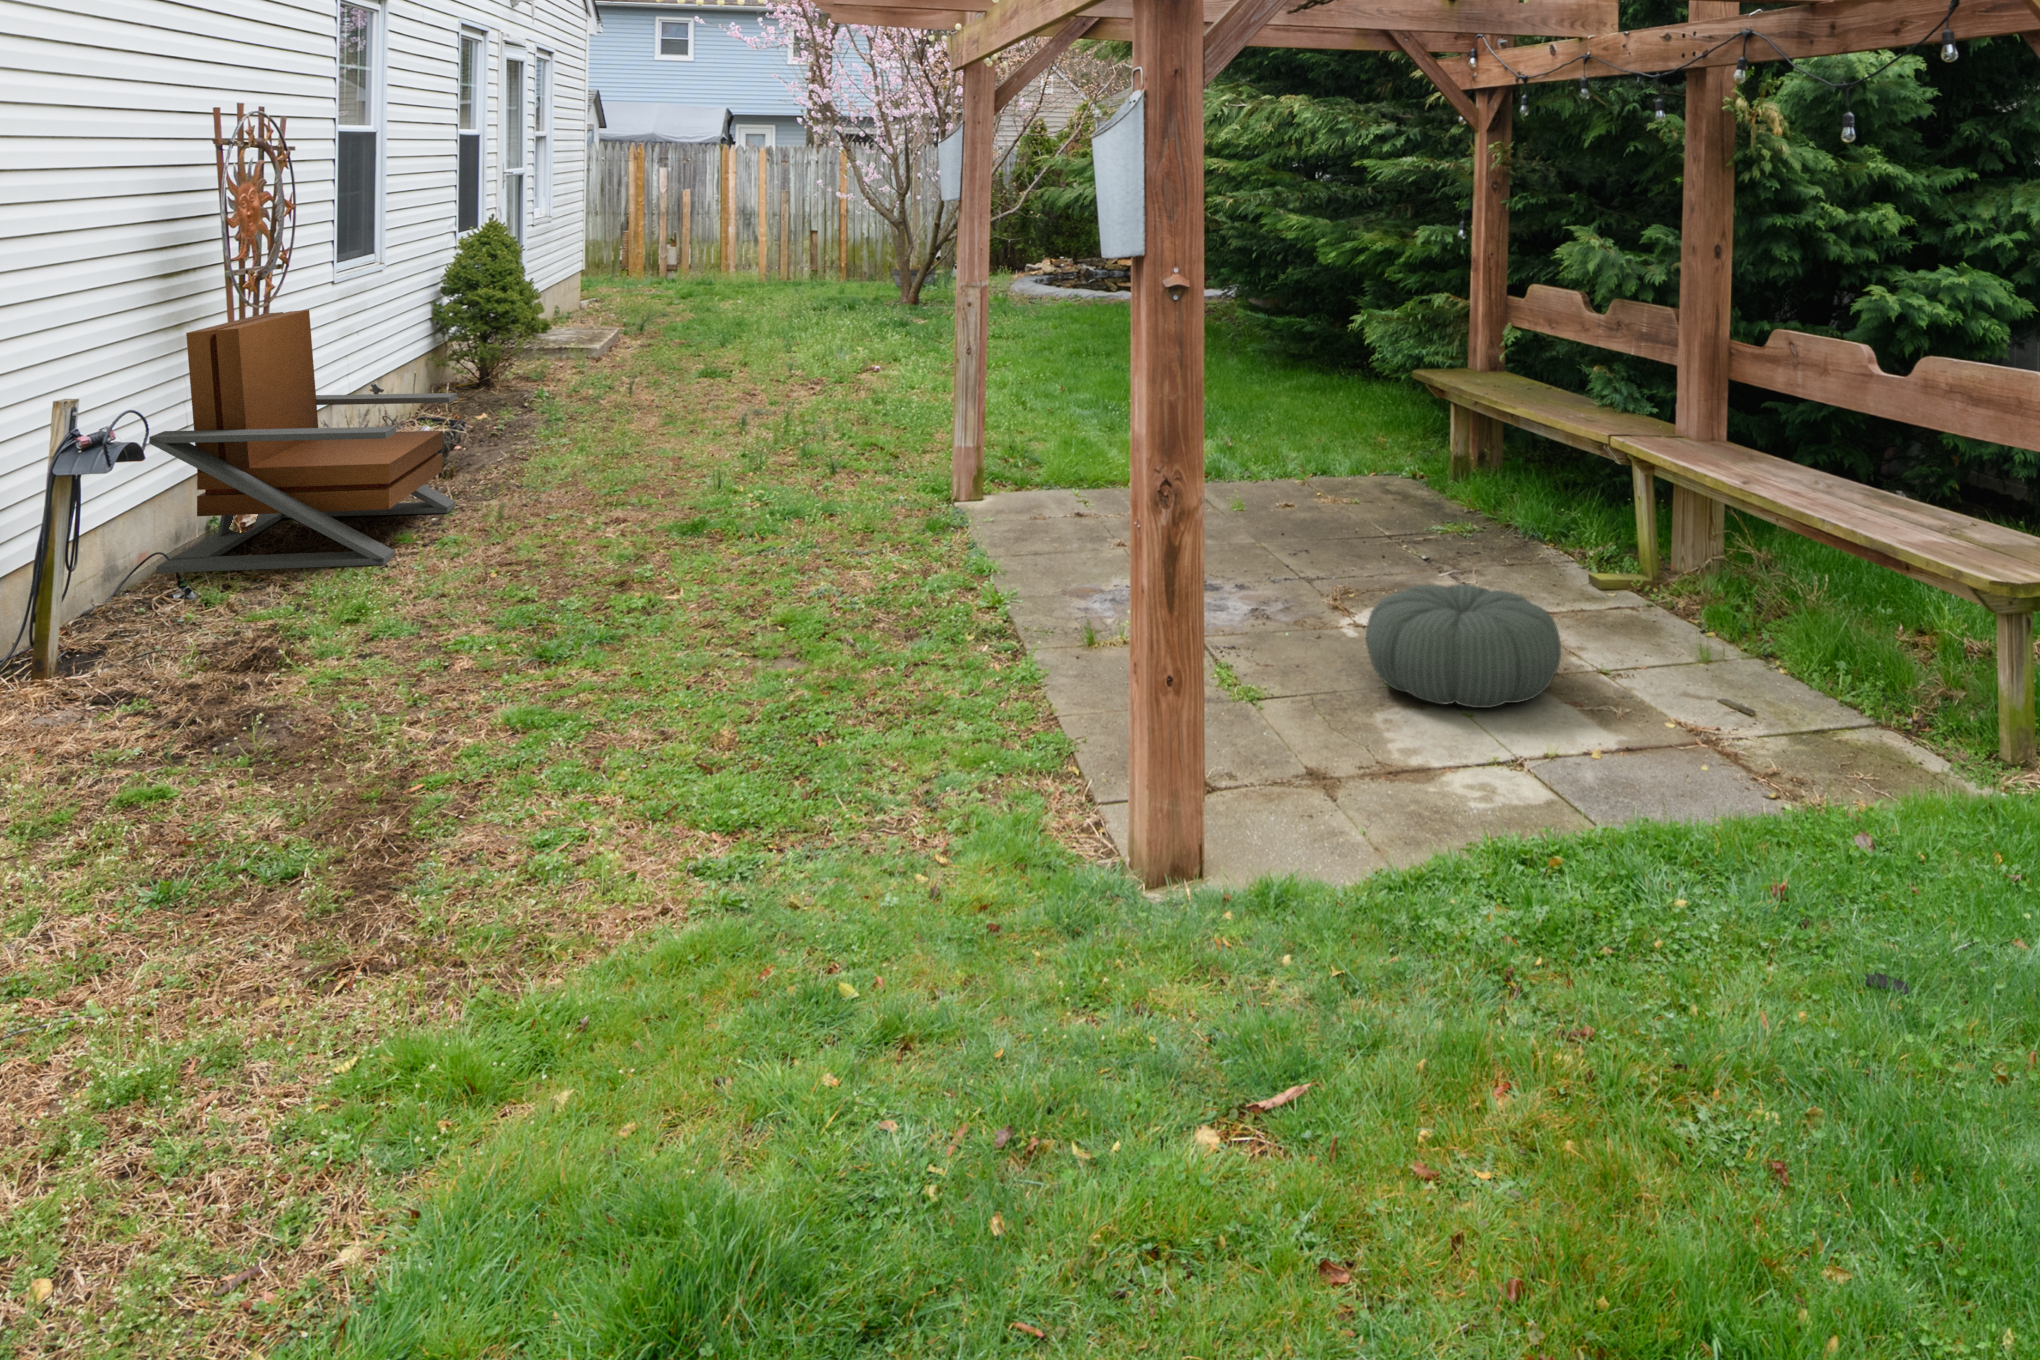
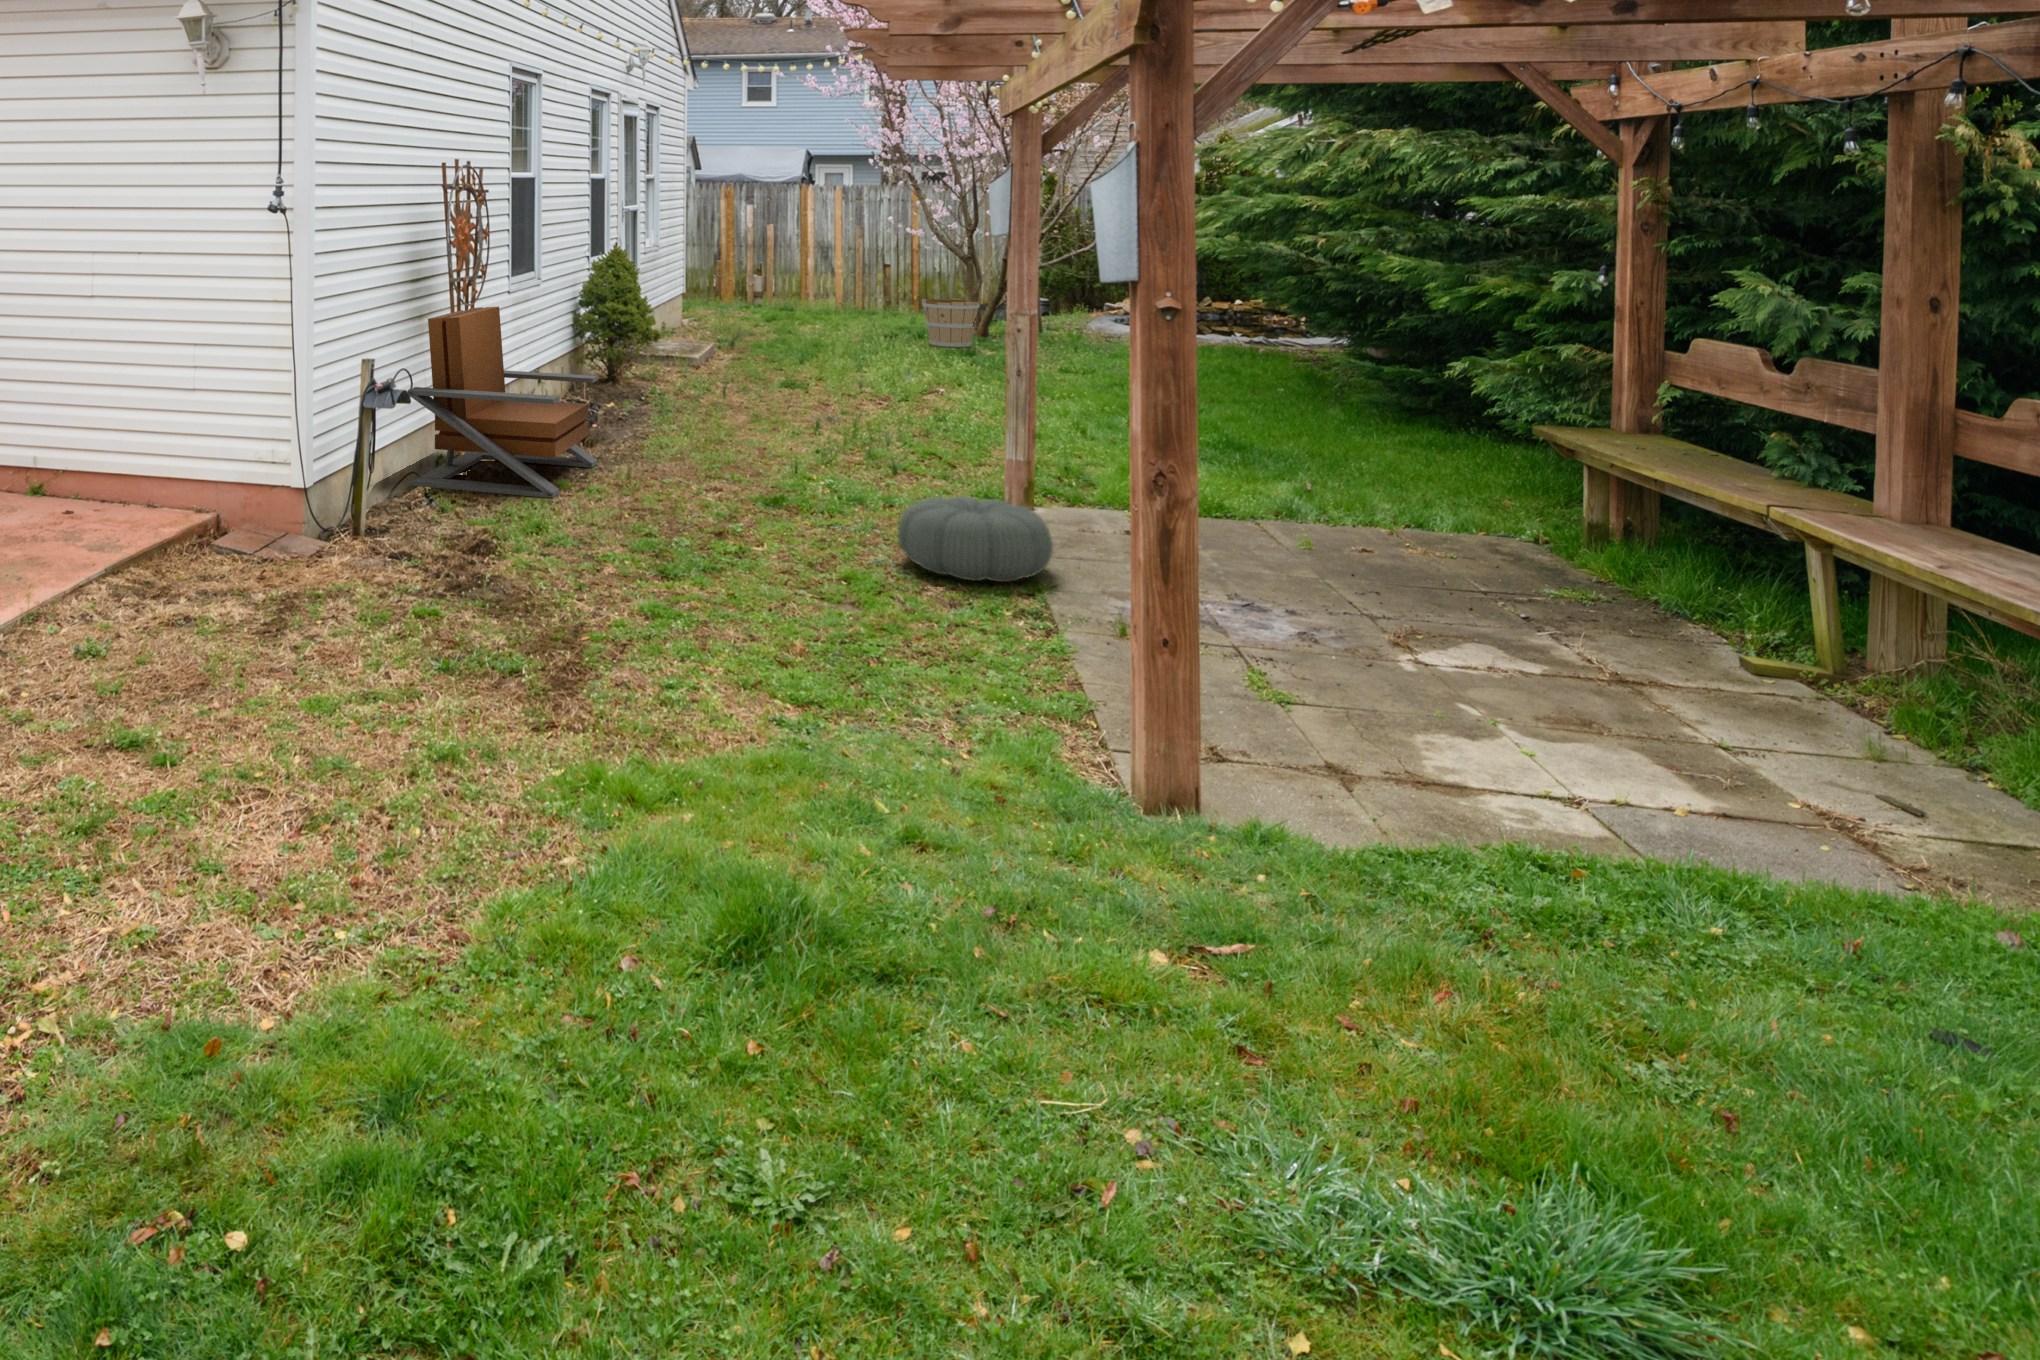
wooden bucket: none [853,274,912,326] -> present [922,298,980,348]
pouf: present [1366,584,1561,708] -> present [898,496,1053,582]

